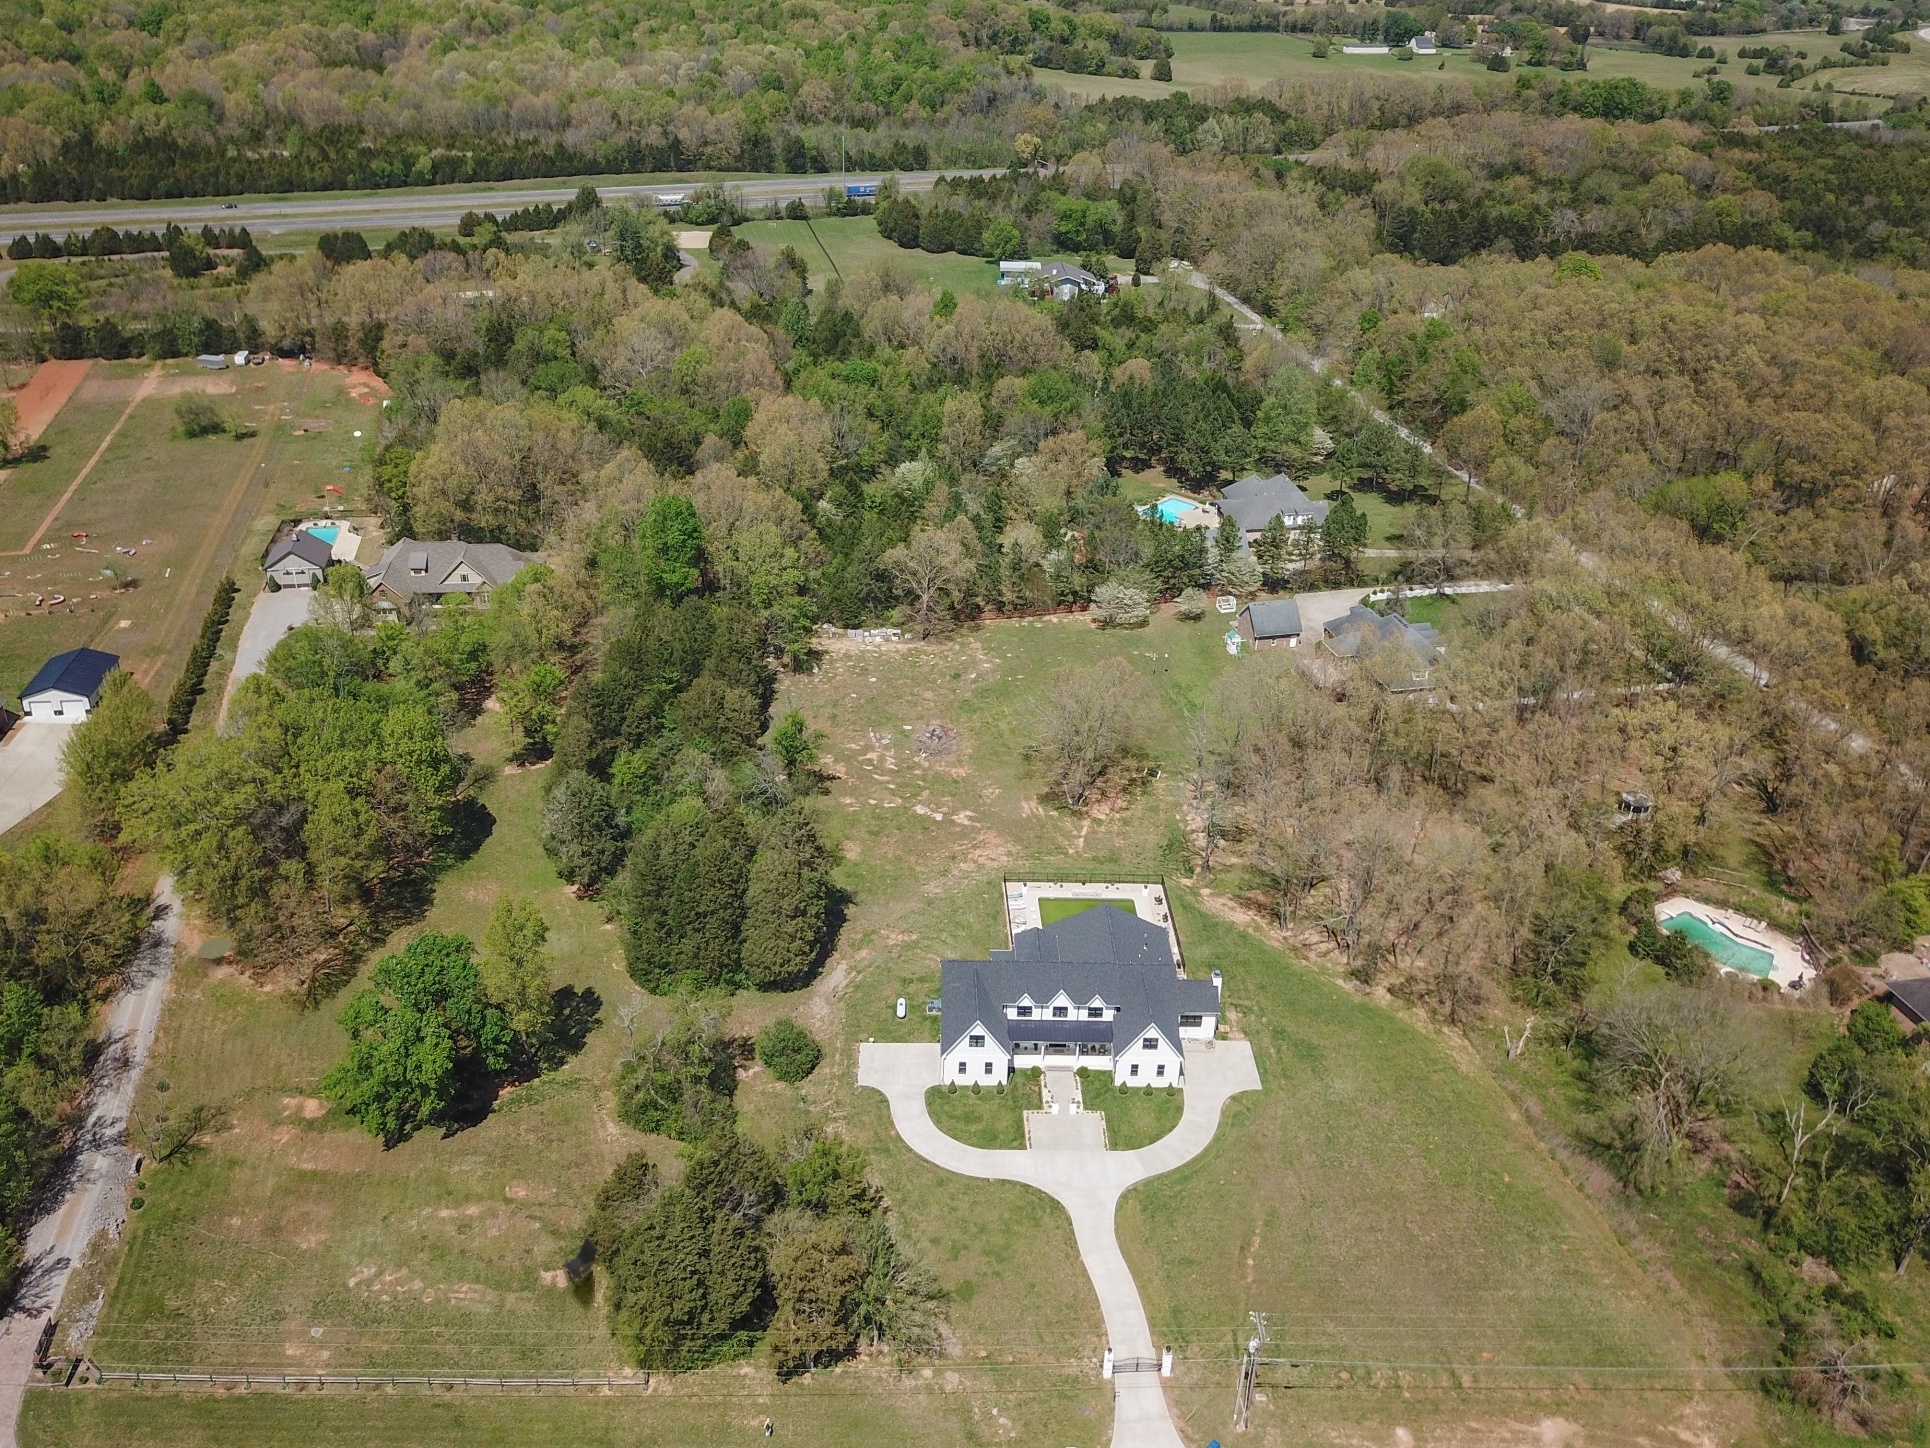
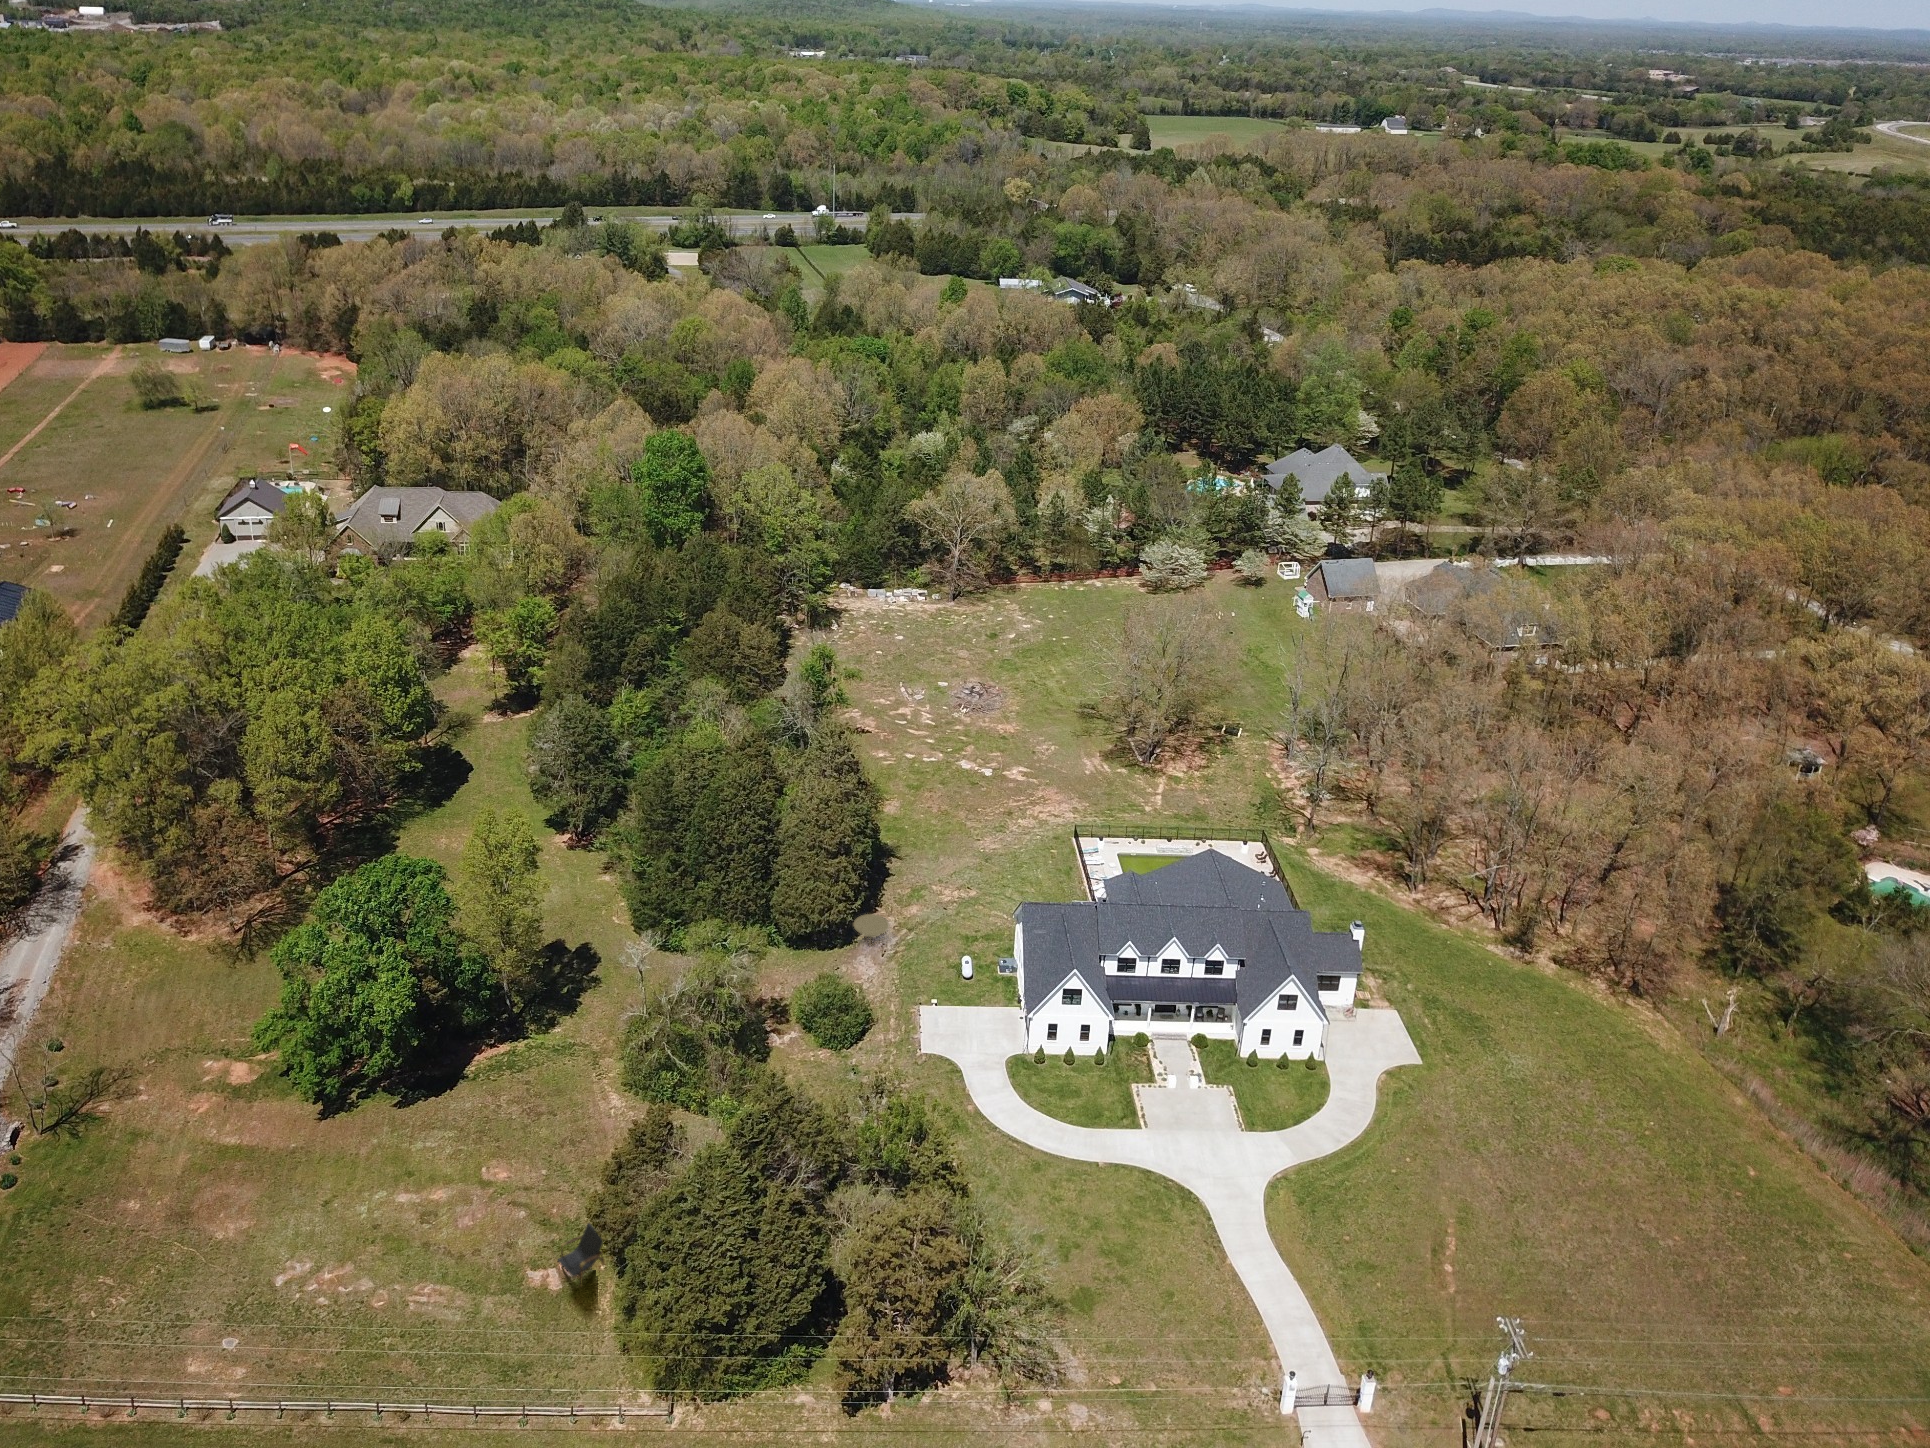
round table: present [198,938,231,966] -> present [854,914,889,946]

